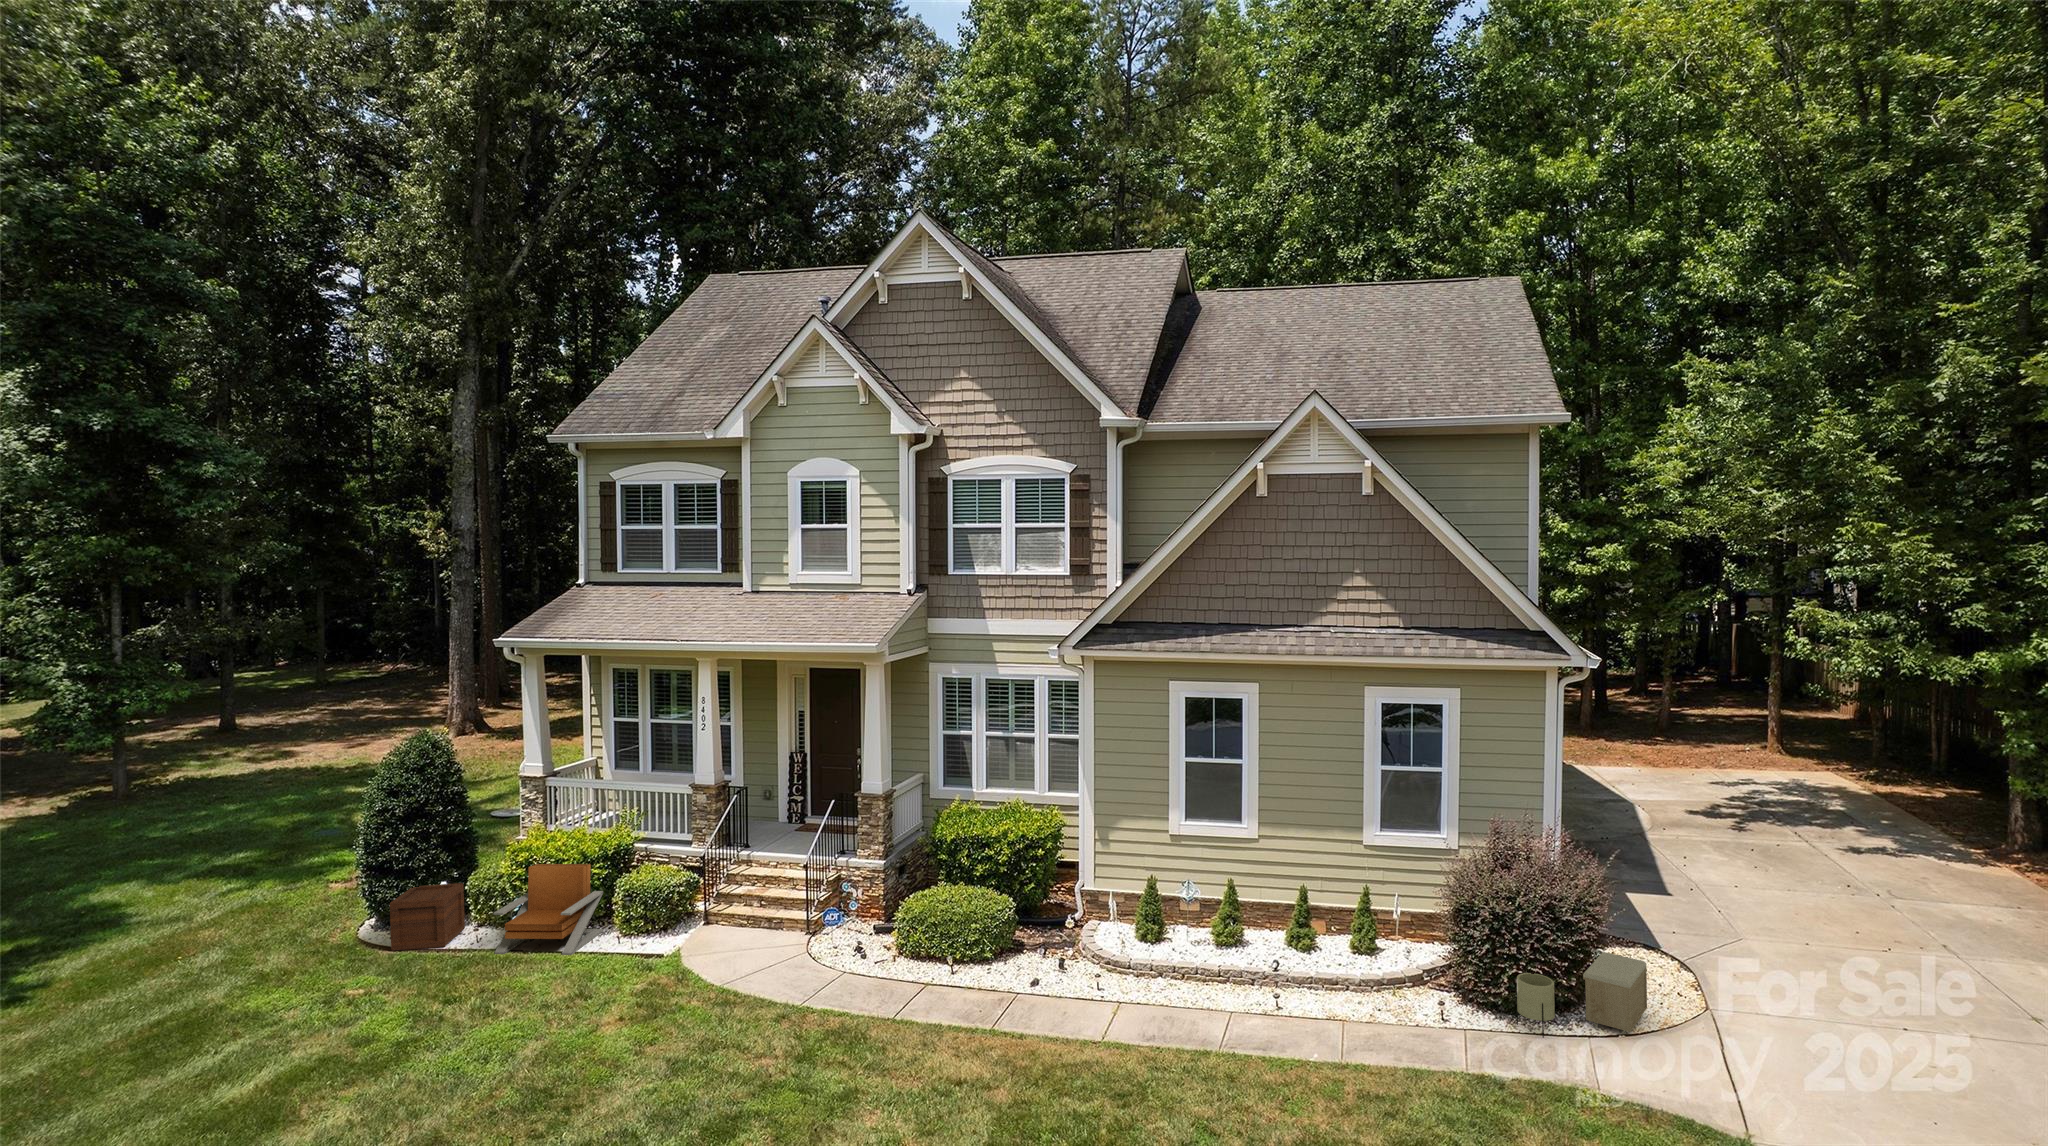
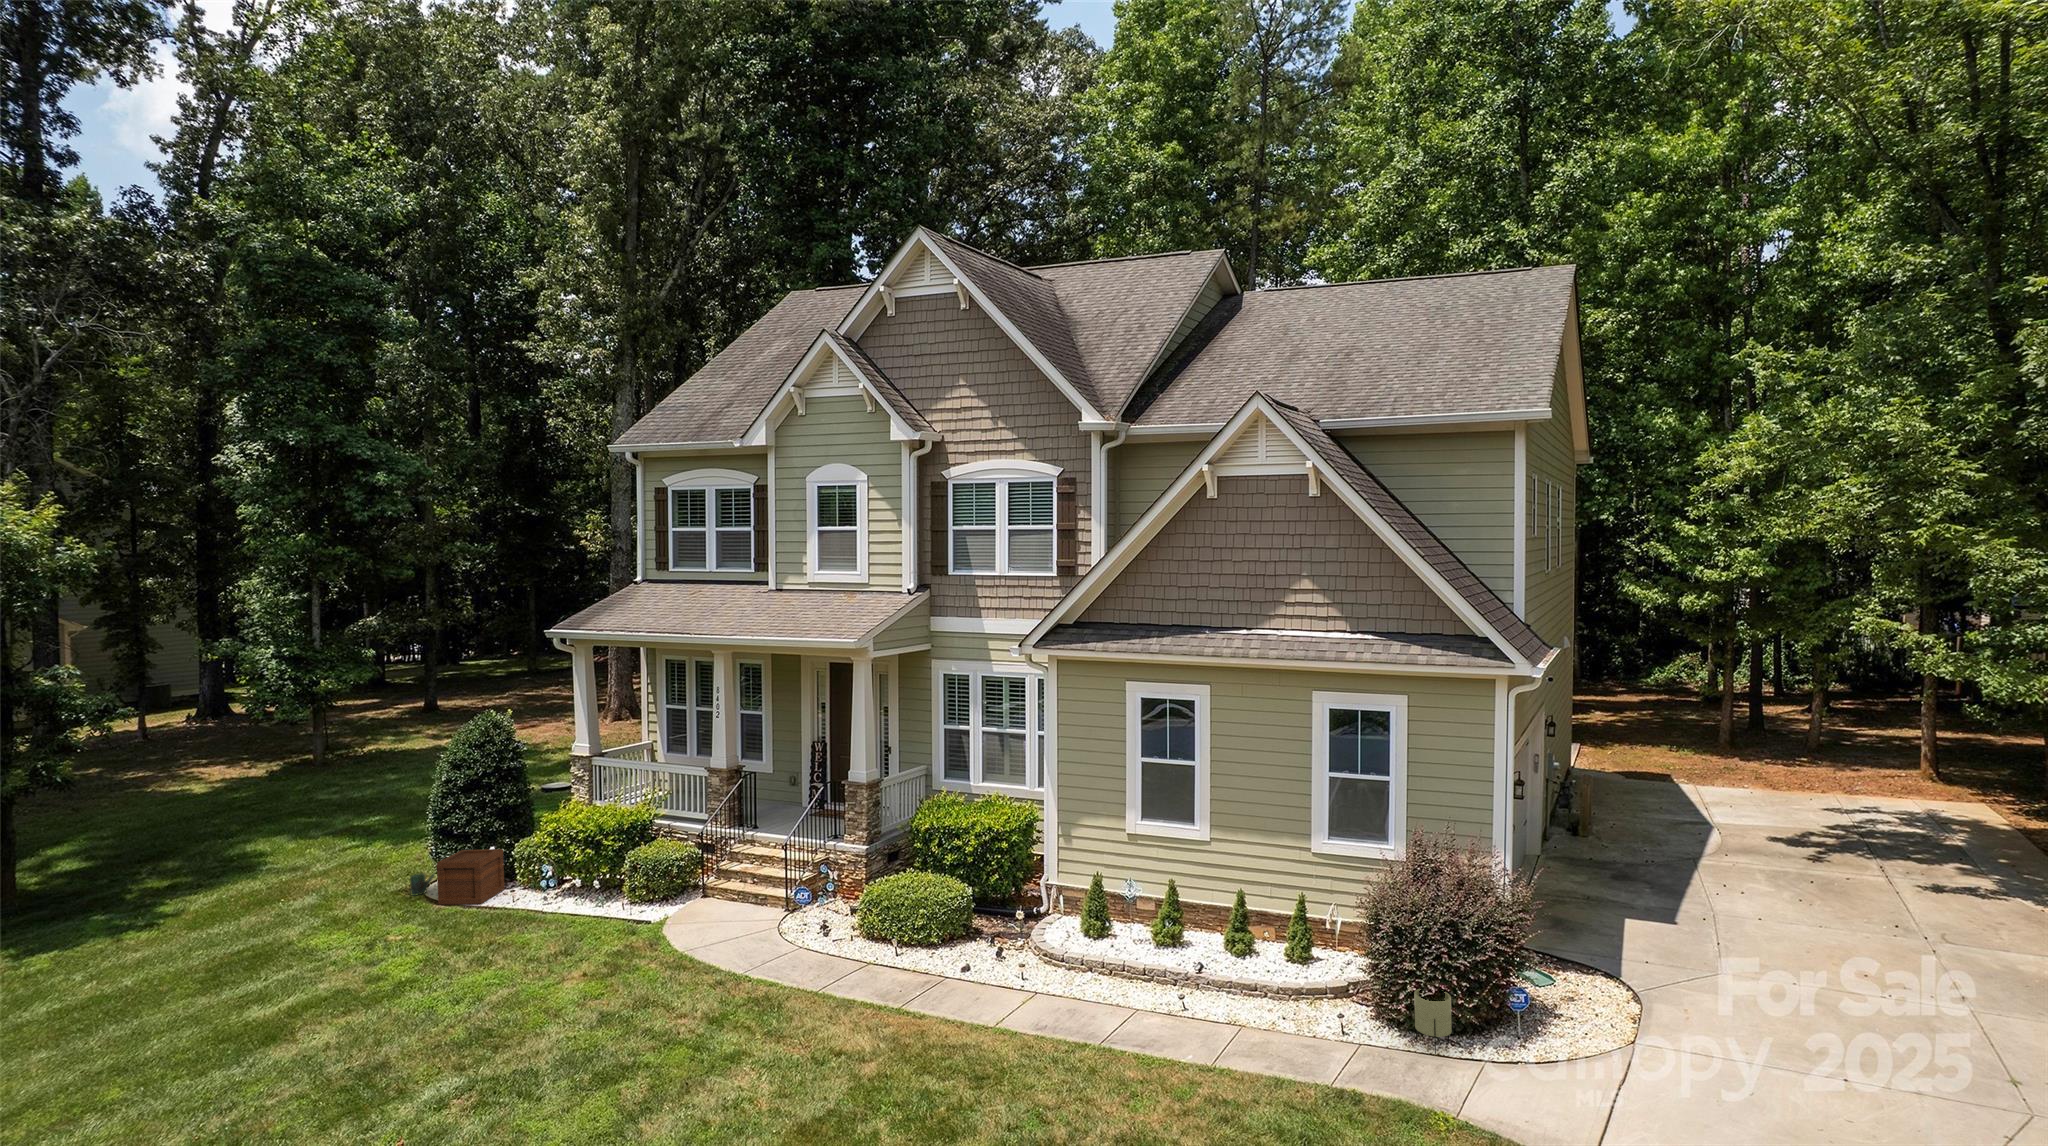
lounge chair: present [493,864,603,955] -> none [517,835,616,917]
watering can: none [343,909,383,942] -> present [410,873,435,896]
storage bench: present [1583,952,1647,1034] -> none [1487,973,1565,1057]

